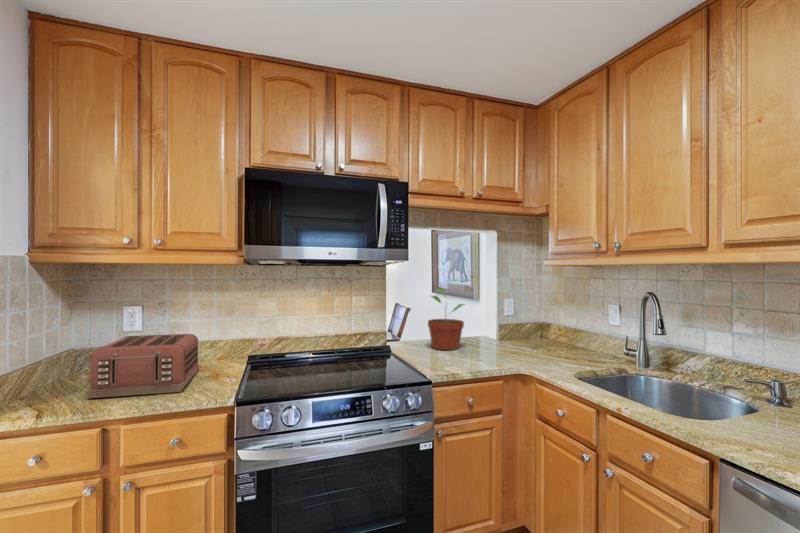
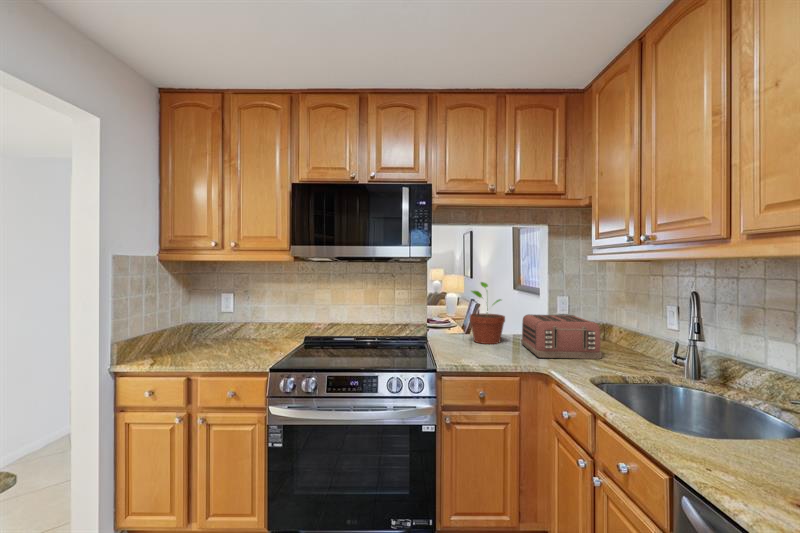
toaster: present [88,334,199,398] -> present [521,314,602,359]

